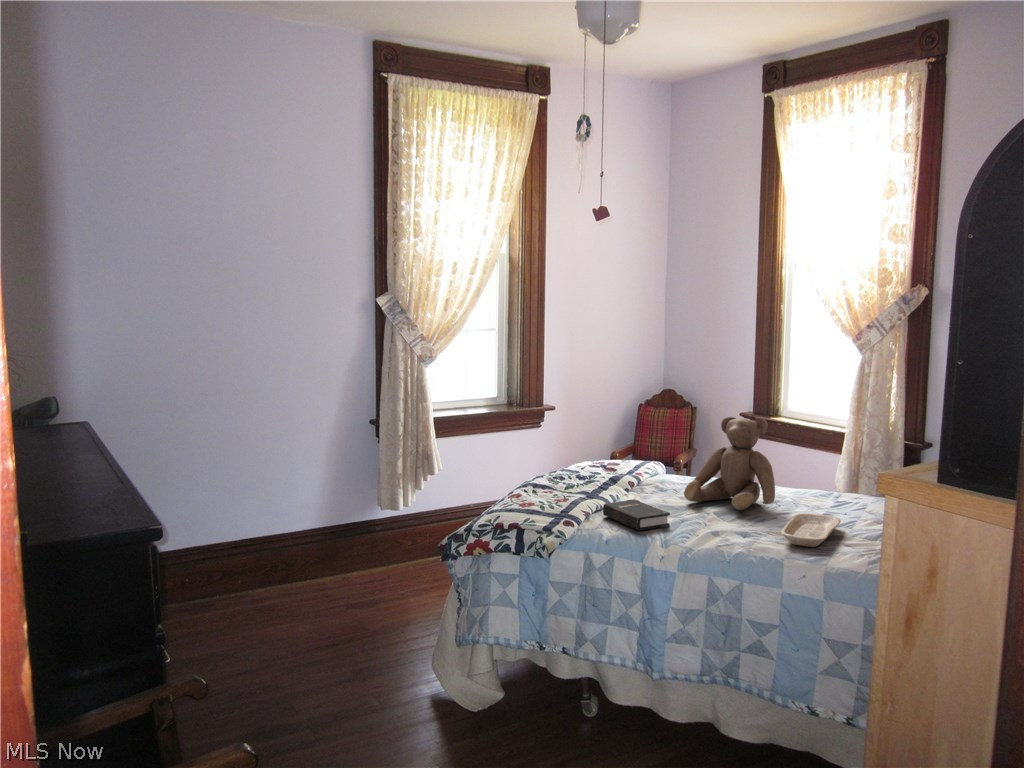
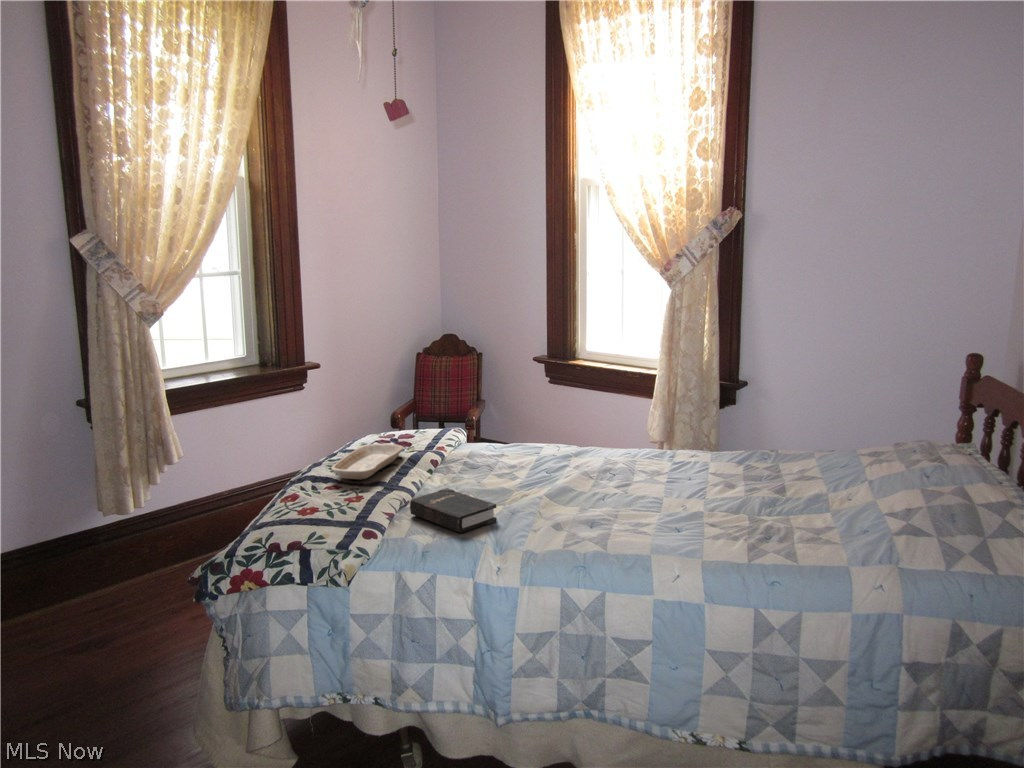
teddy bear: present [684,417,775,510] -> none [504,372,611,488]
tray: present [782,513,841,547] -> present [331,444,404,479]

